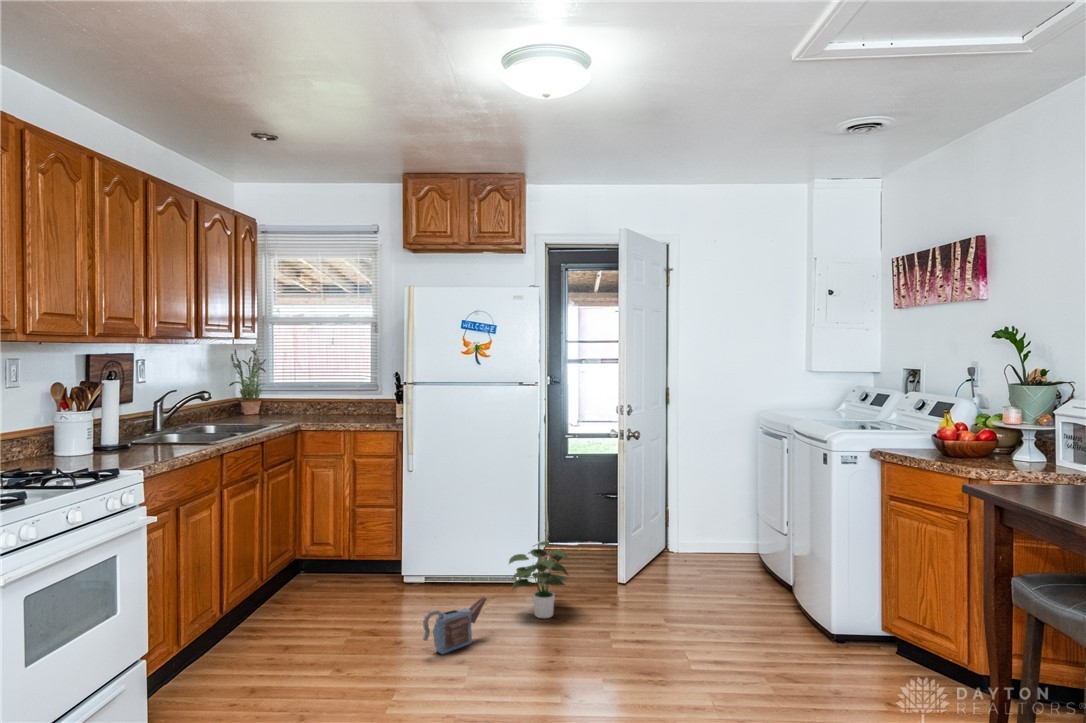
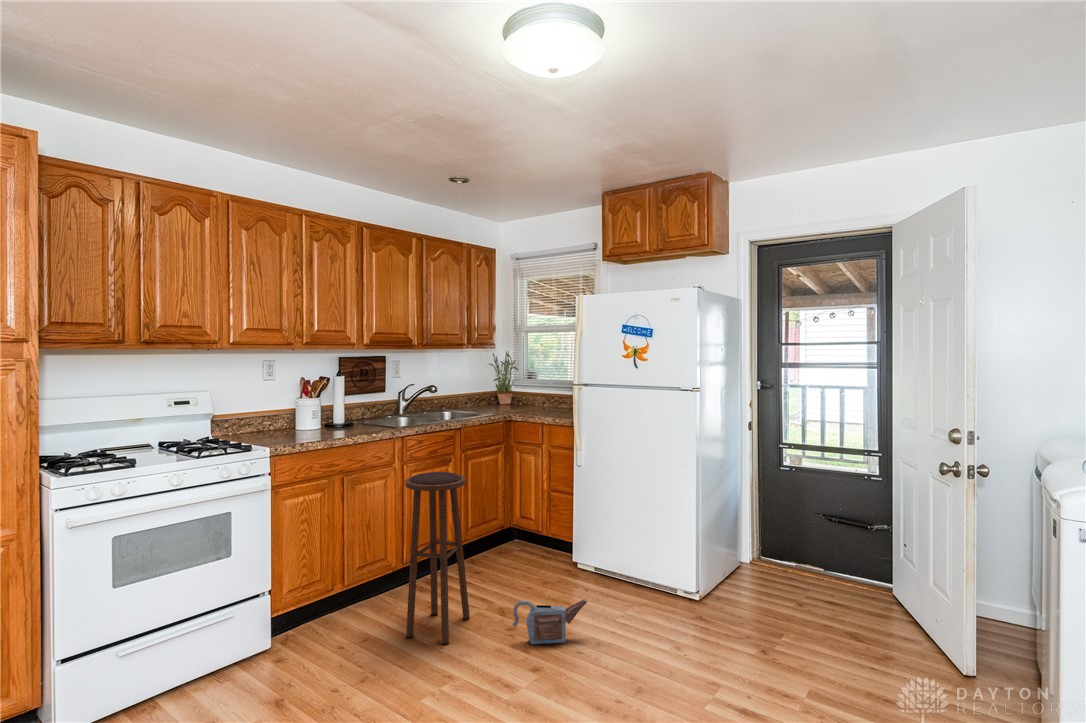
stool: none [287,487,360,689] -> present [405,472,470,644]
potted plant: present [509,541,568,618] -> none [625,558,698,640]

